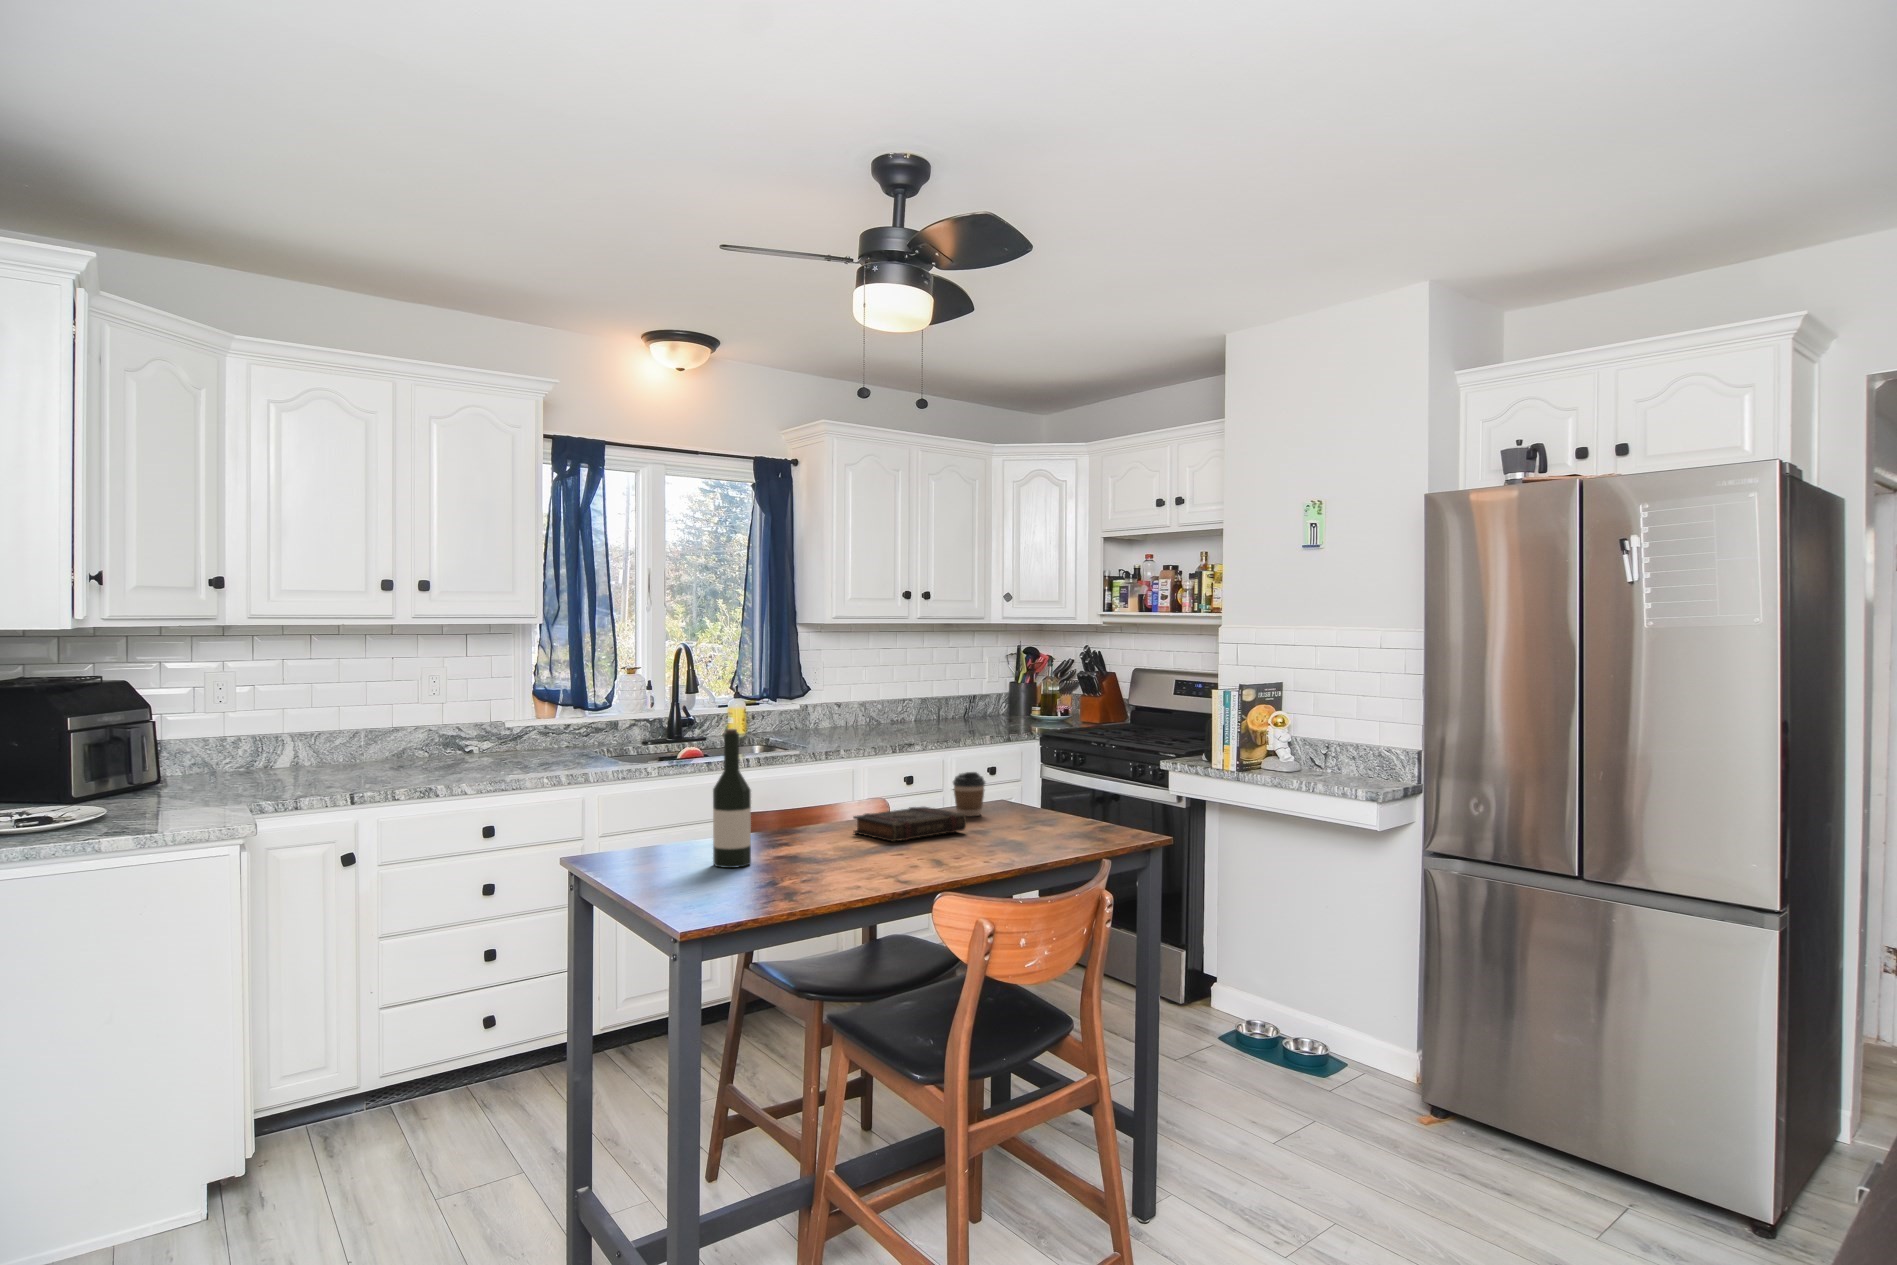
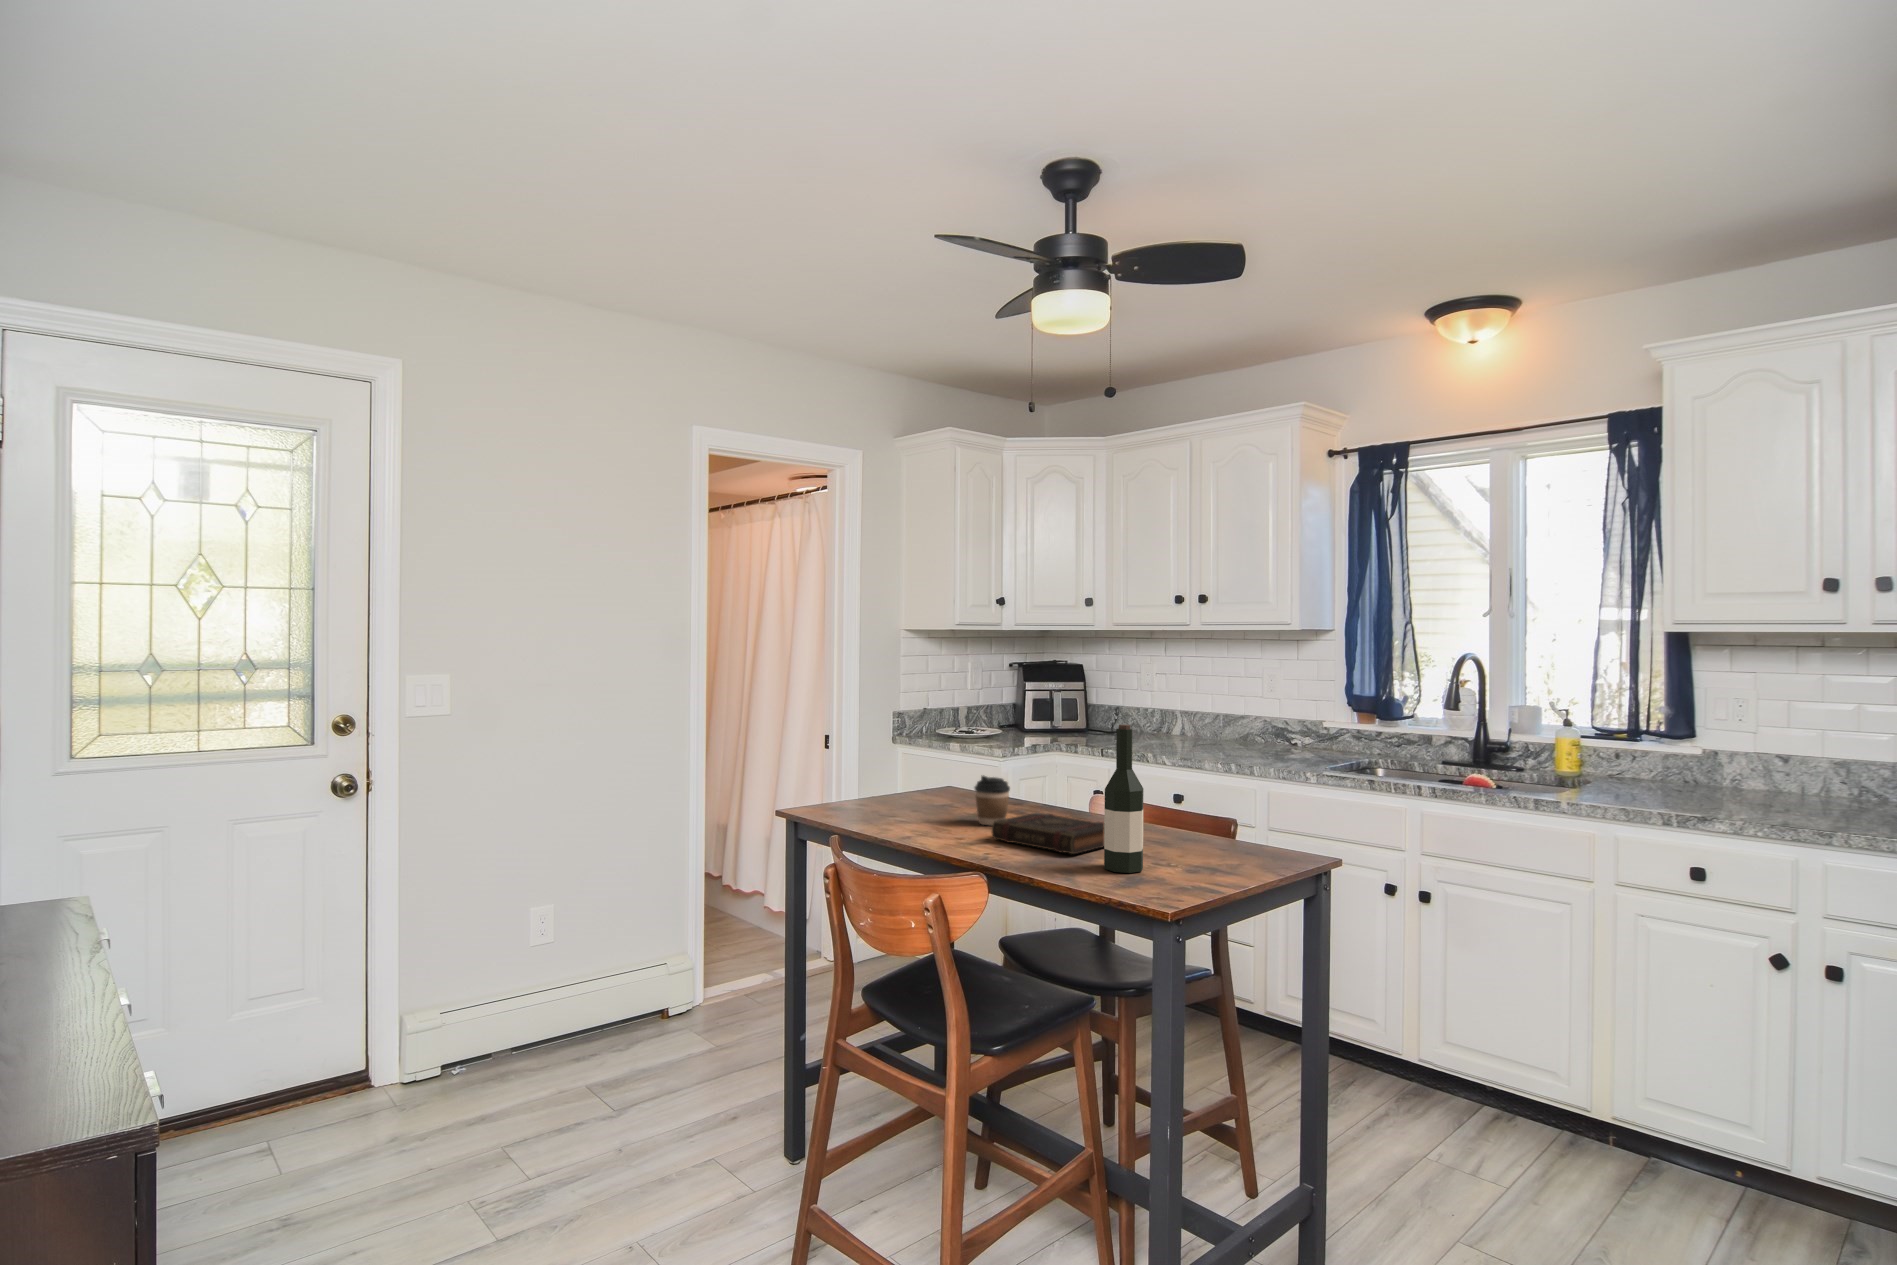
wine bottle: present [713,729,751,868] -> present [1104,725,1143,873]
coffee cup: present [953,772,985,816] -> present [975,775,1010,825]

